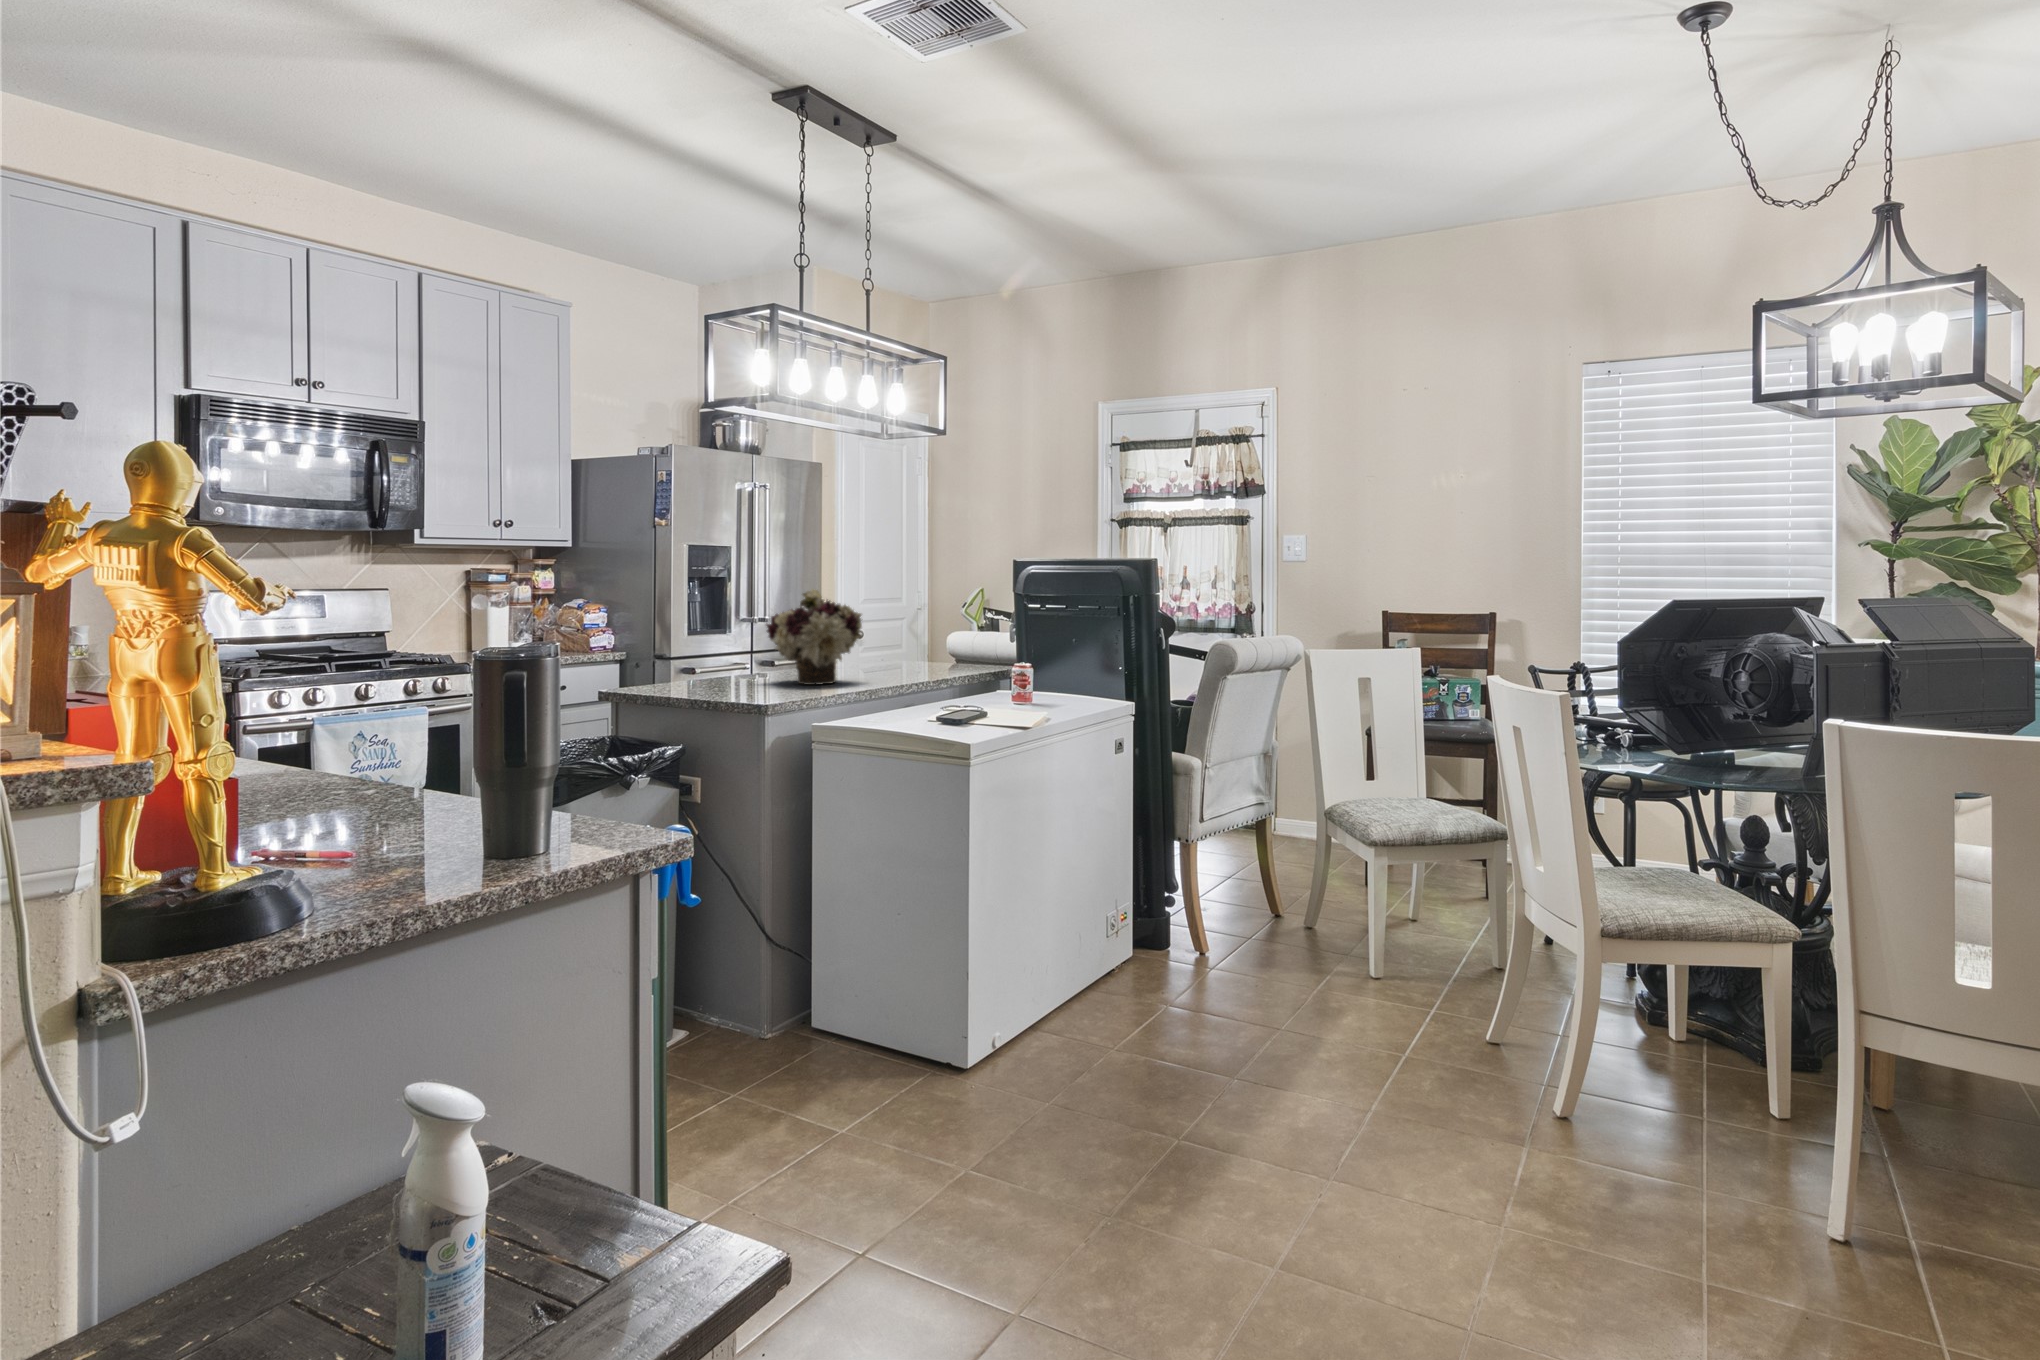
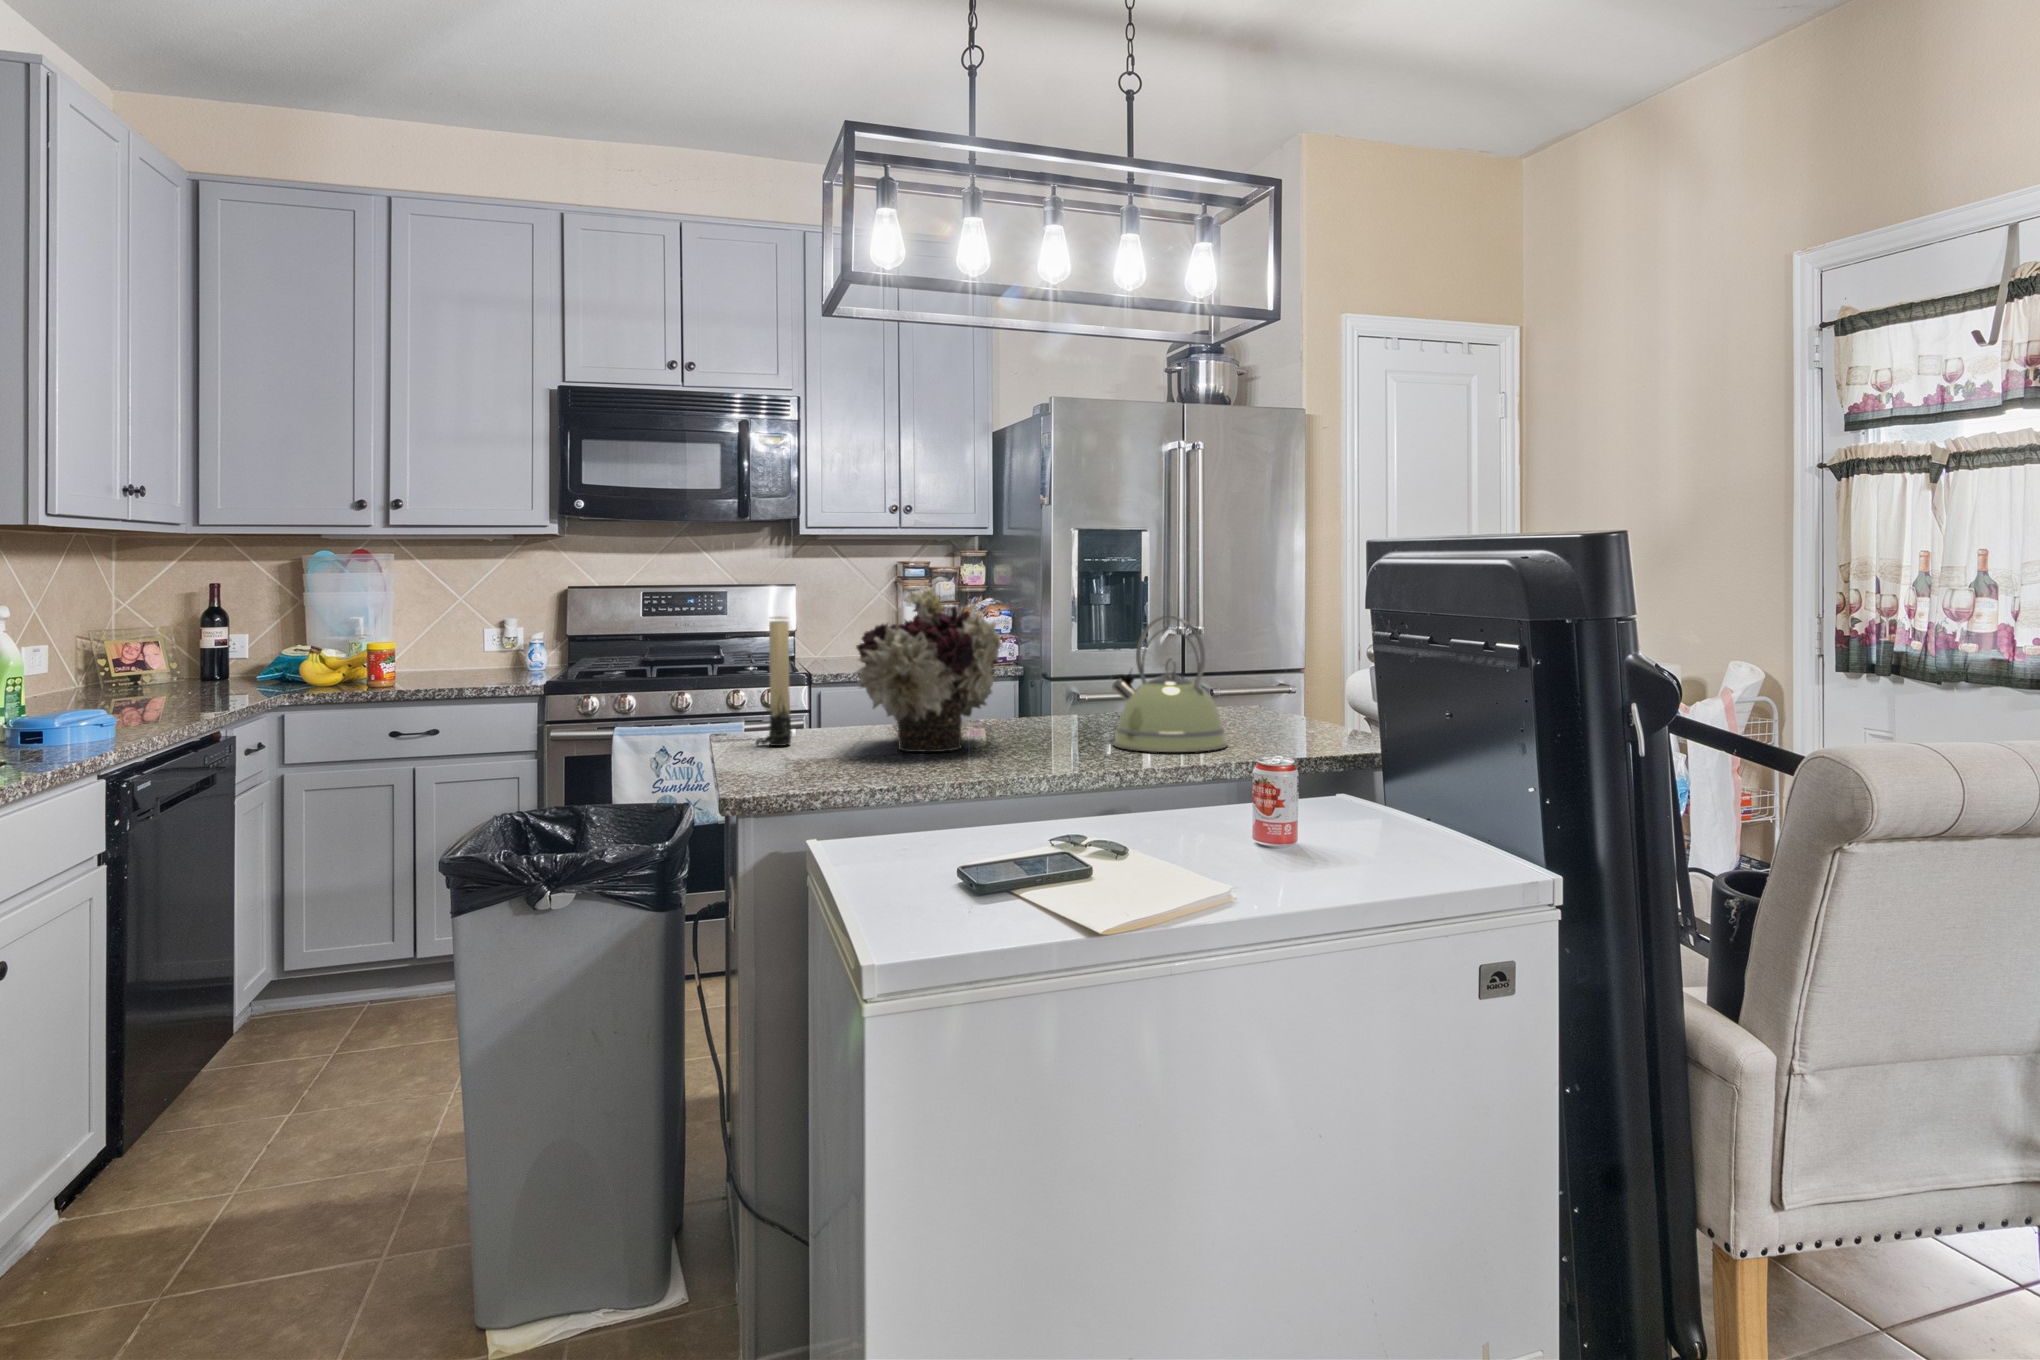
kettle: none [886,603,959,676] -> present [1110,616,1227,752]
candle: none [709,607,733,689] -> present [755,616,792,746]

